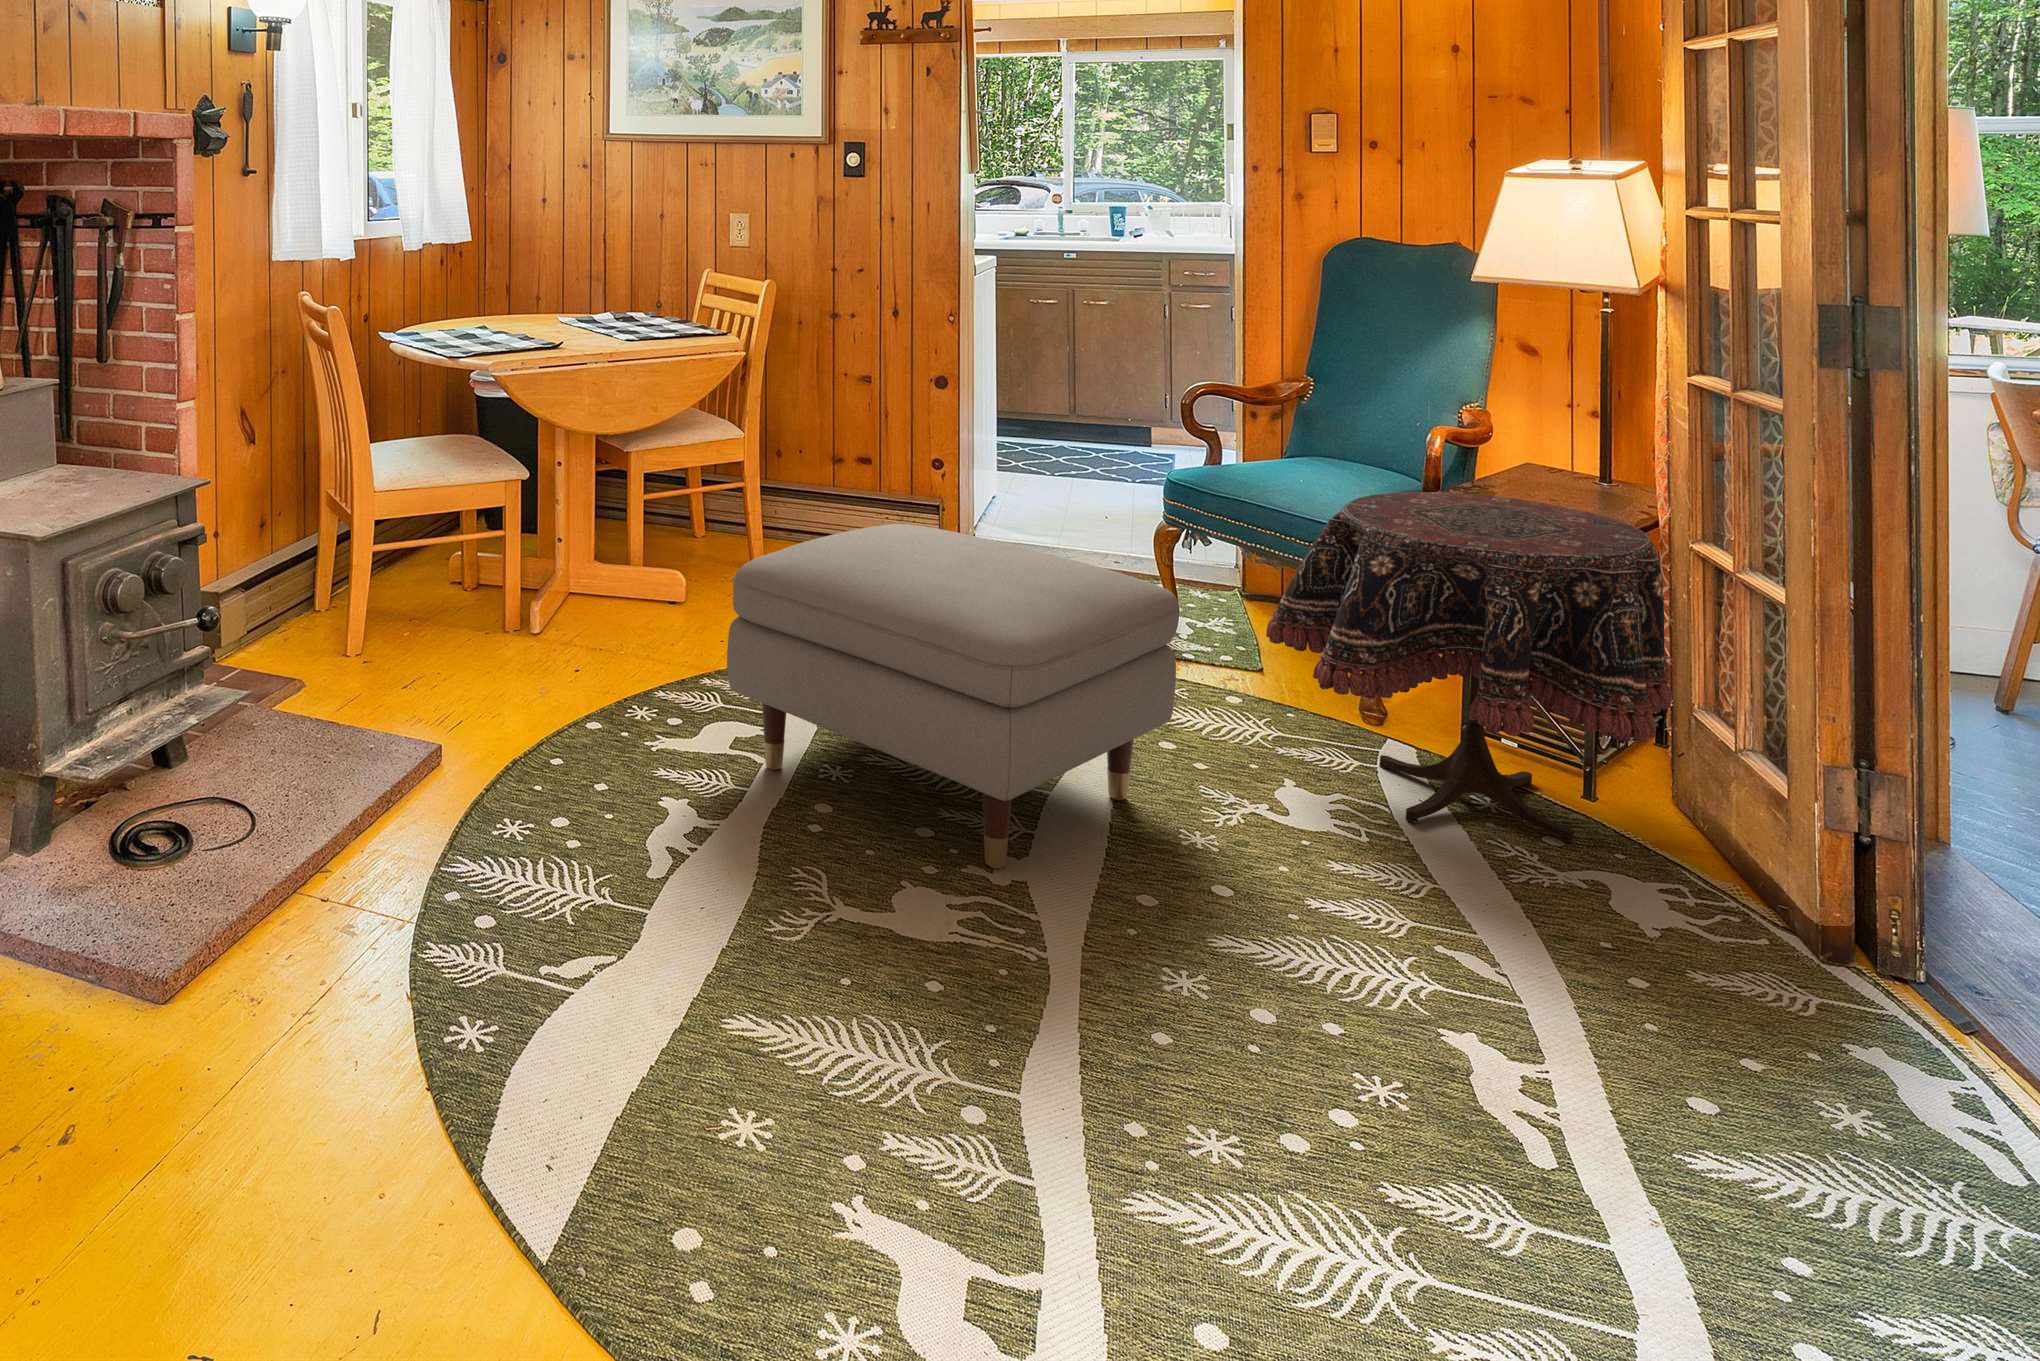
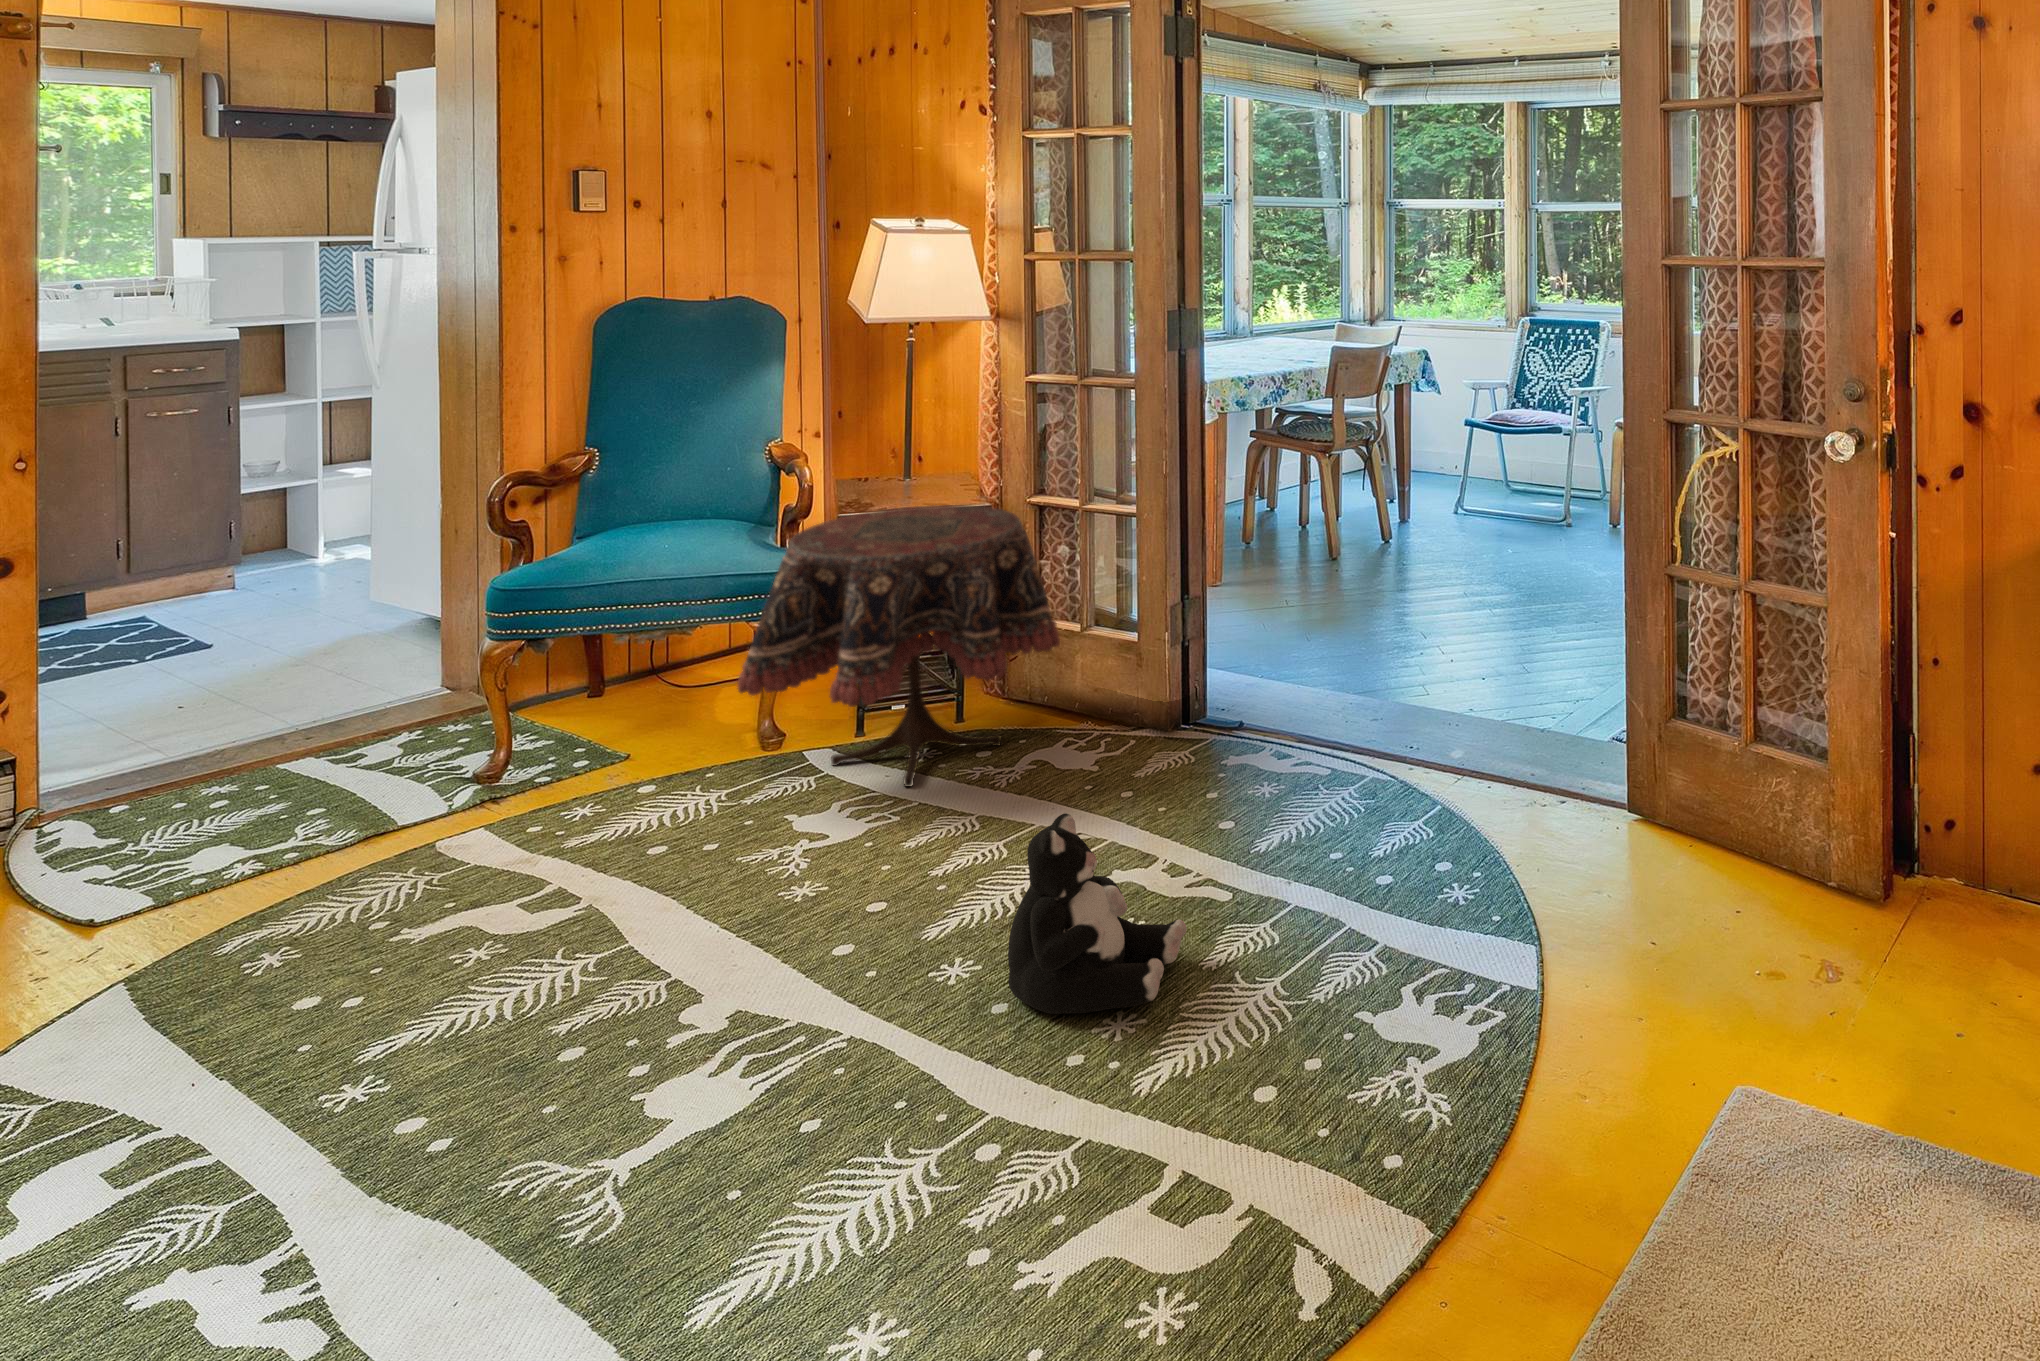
ottoman: present [727,524,1180,868] -> none [114,675,750,1157]
plush toy: none [1158,865,1388,1152] -> present [1008,813,1187,1014]

